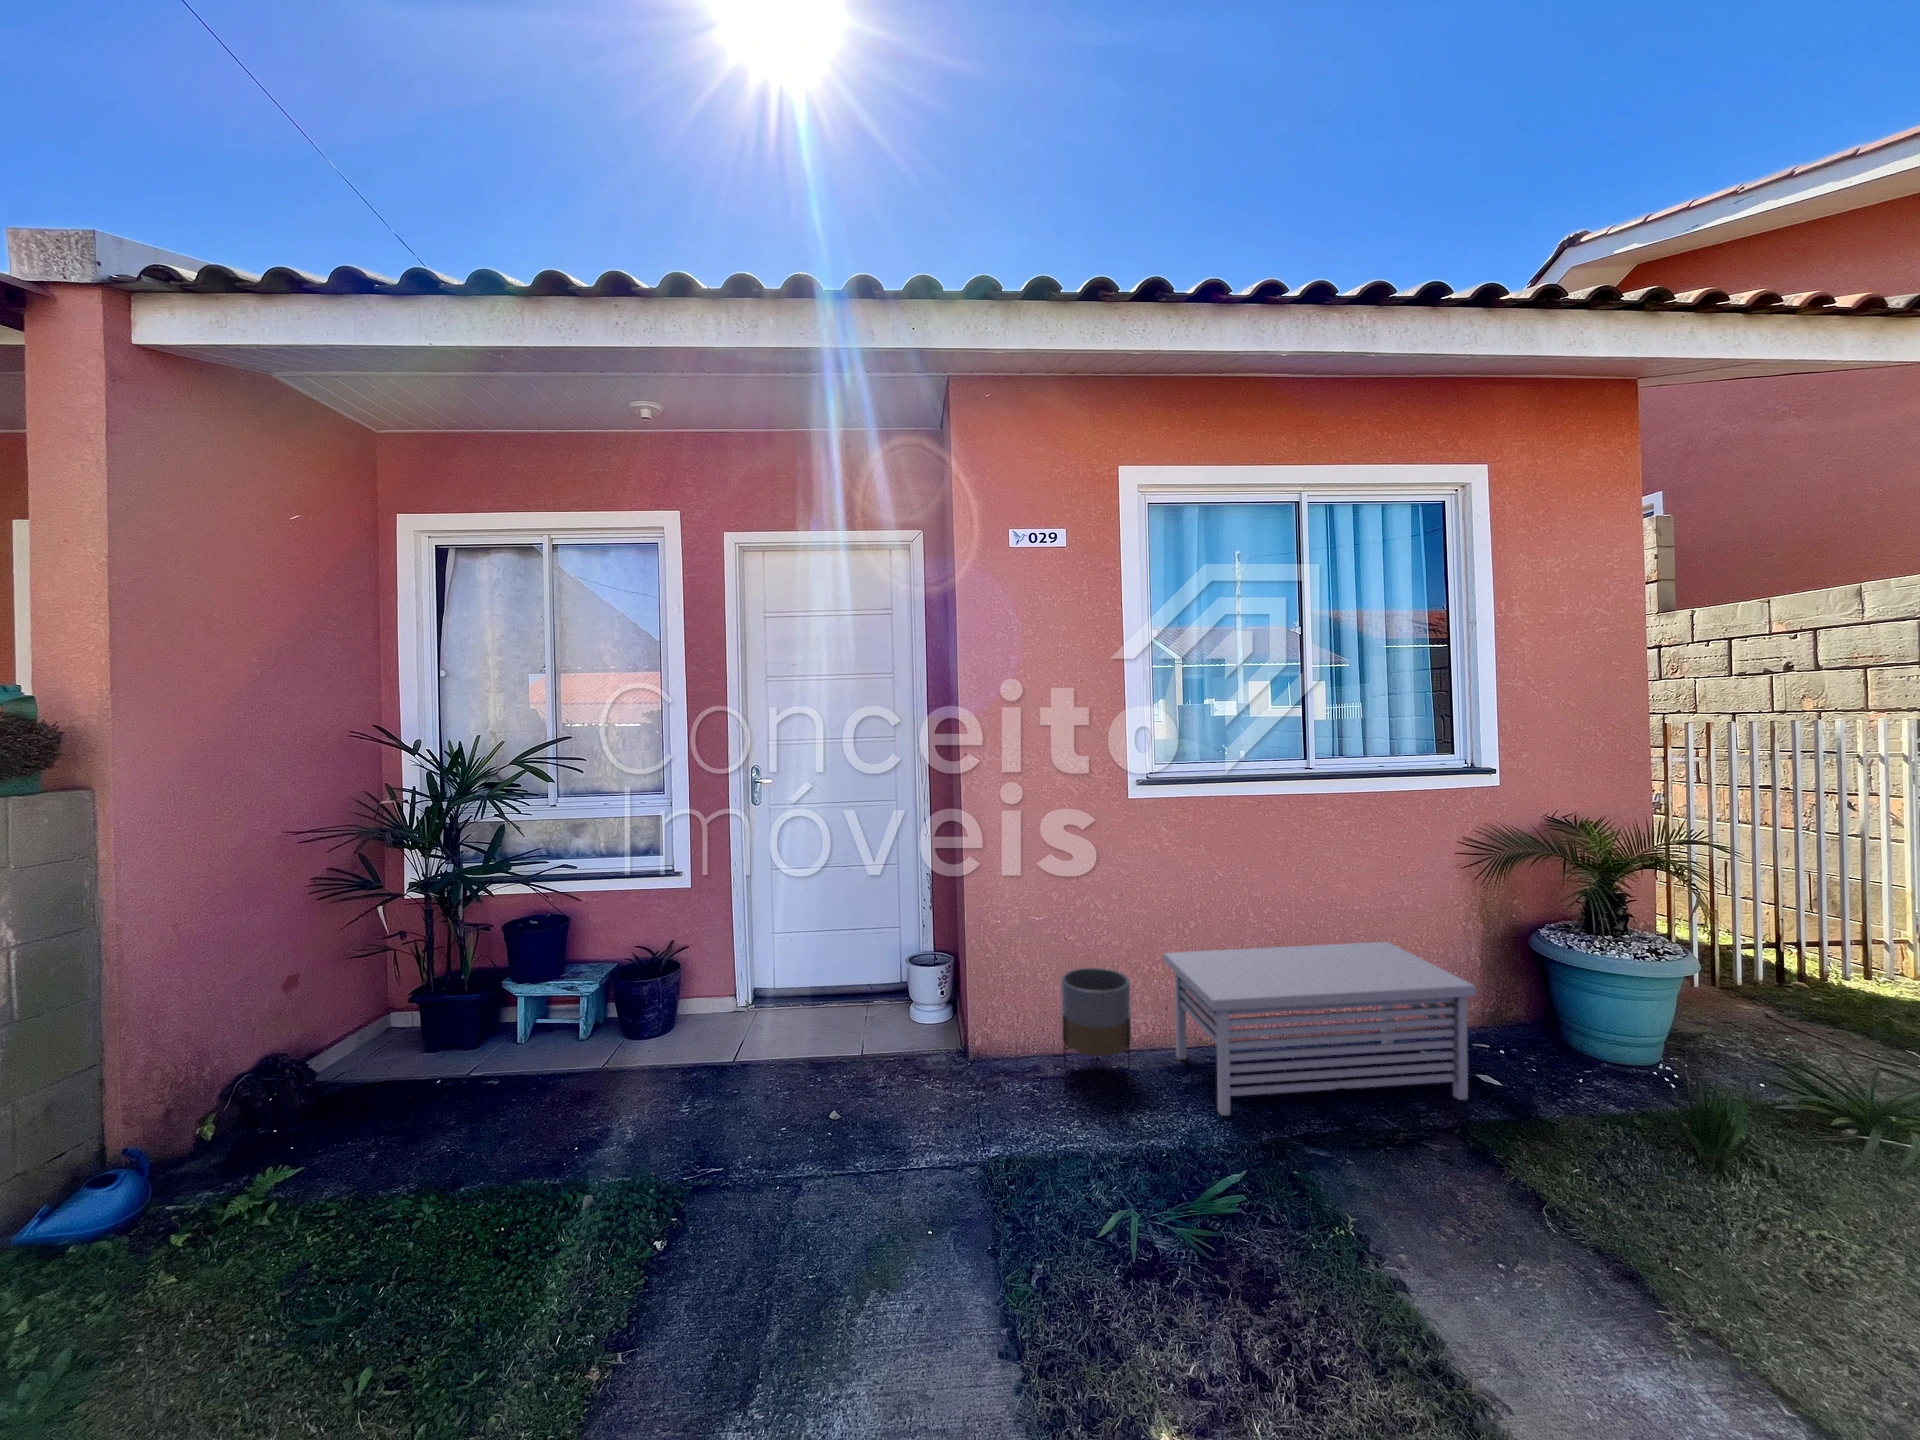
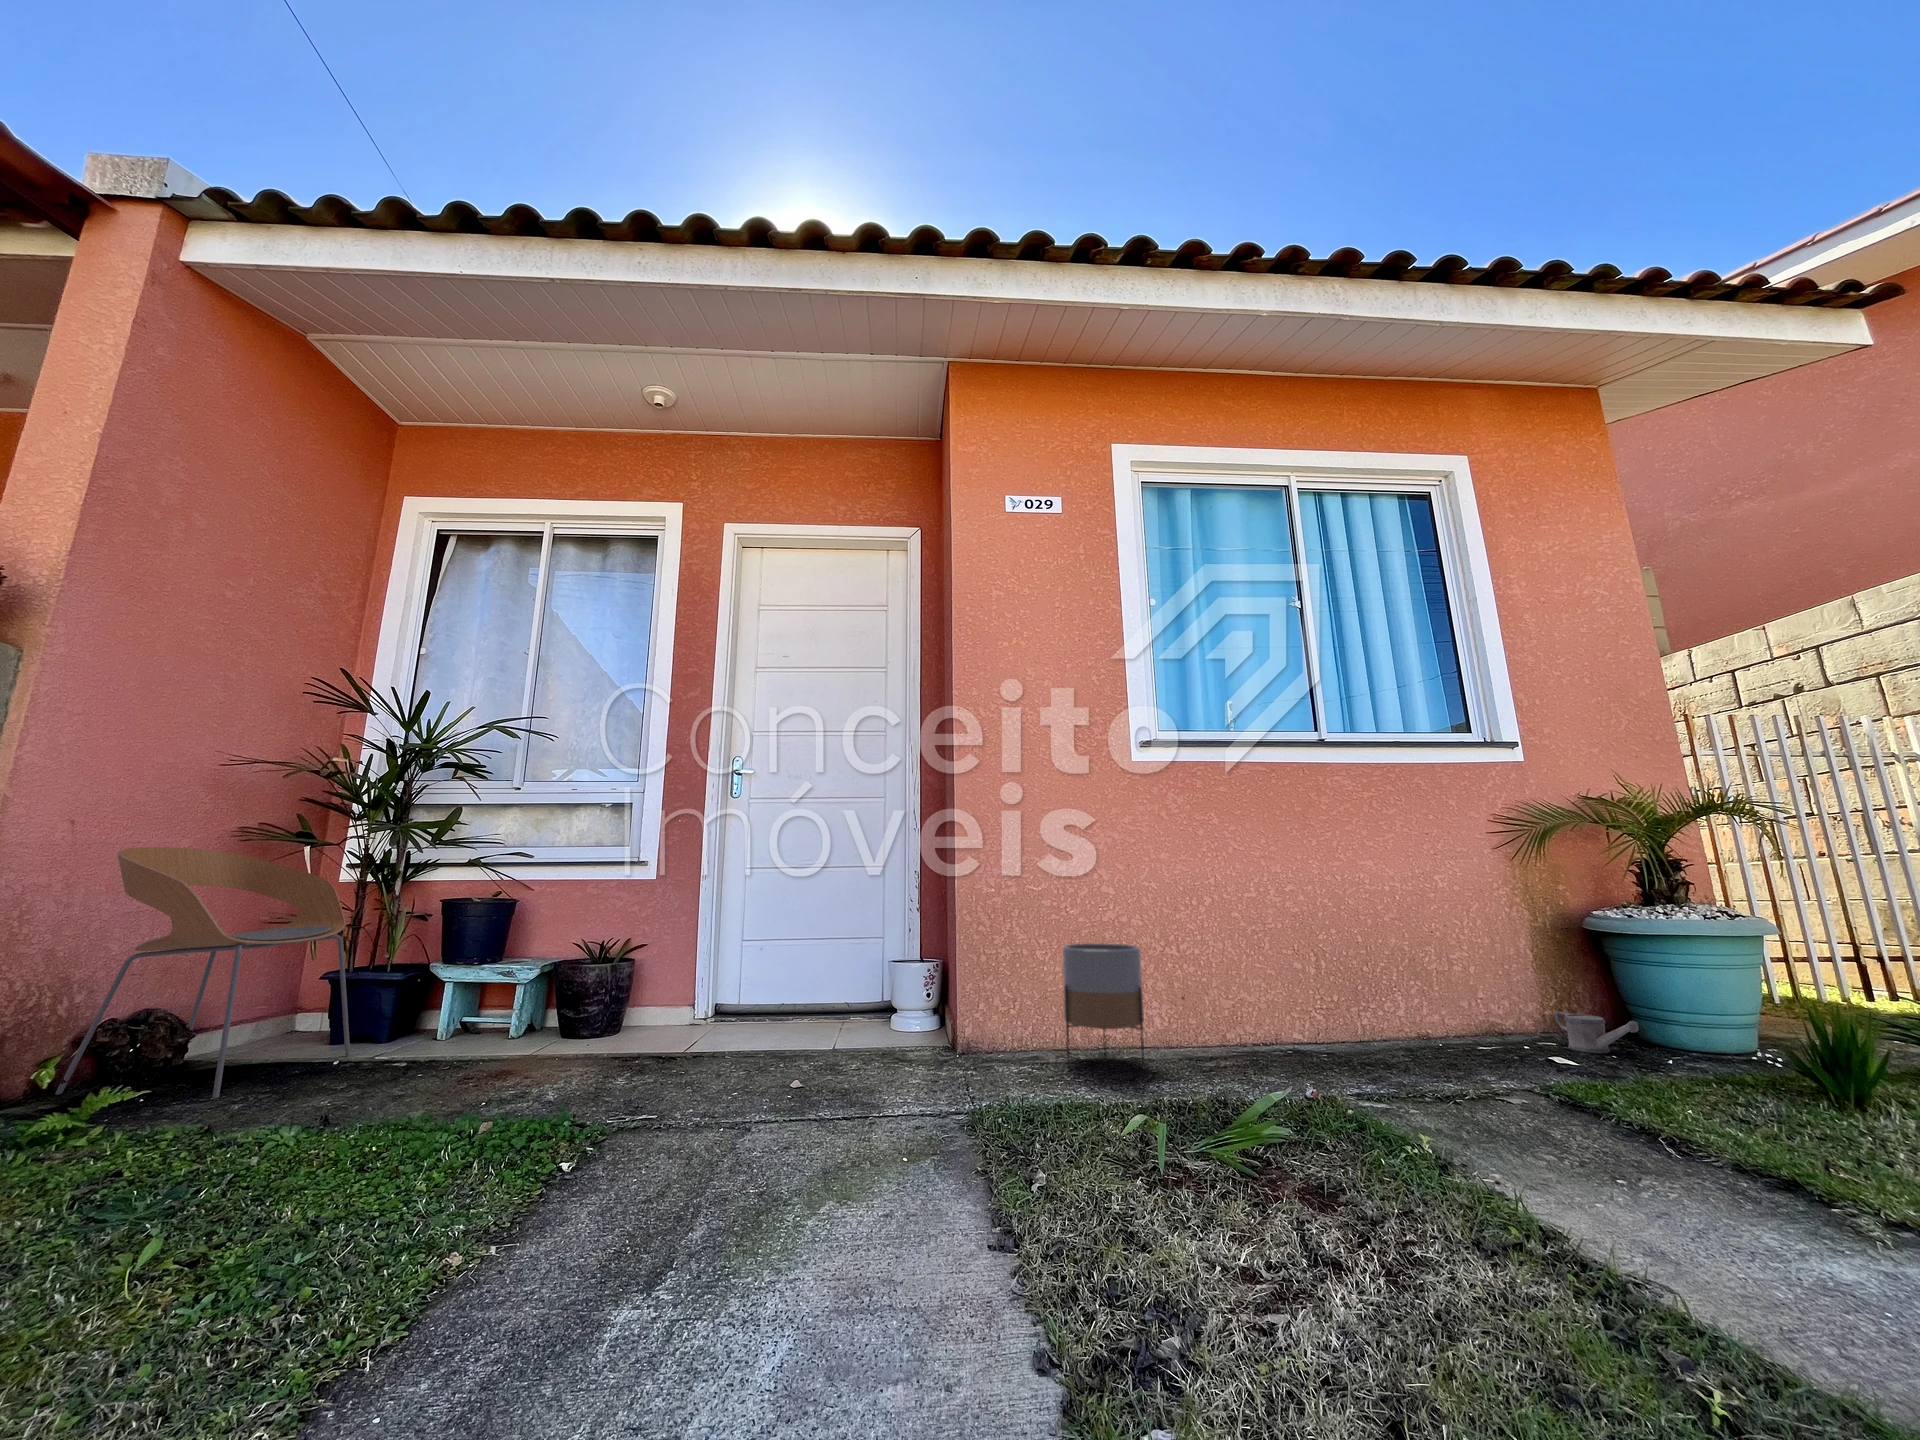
chair: none [219,910,449,1145] -> present [55,847,350,1099]
storage bench: present [1164,942,1476,1116] -> none [1177,928,1541,1088]
watering can: none [1496,1007,1563,1051] -> present [1555,1012,1639,1053]

